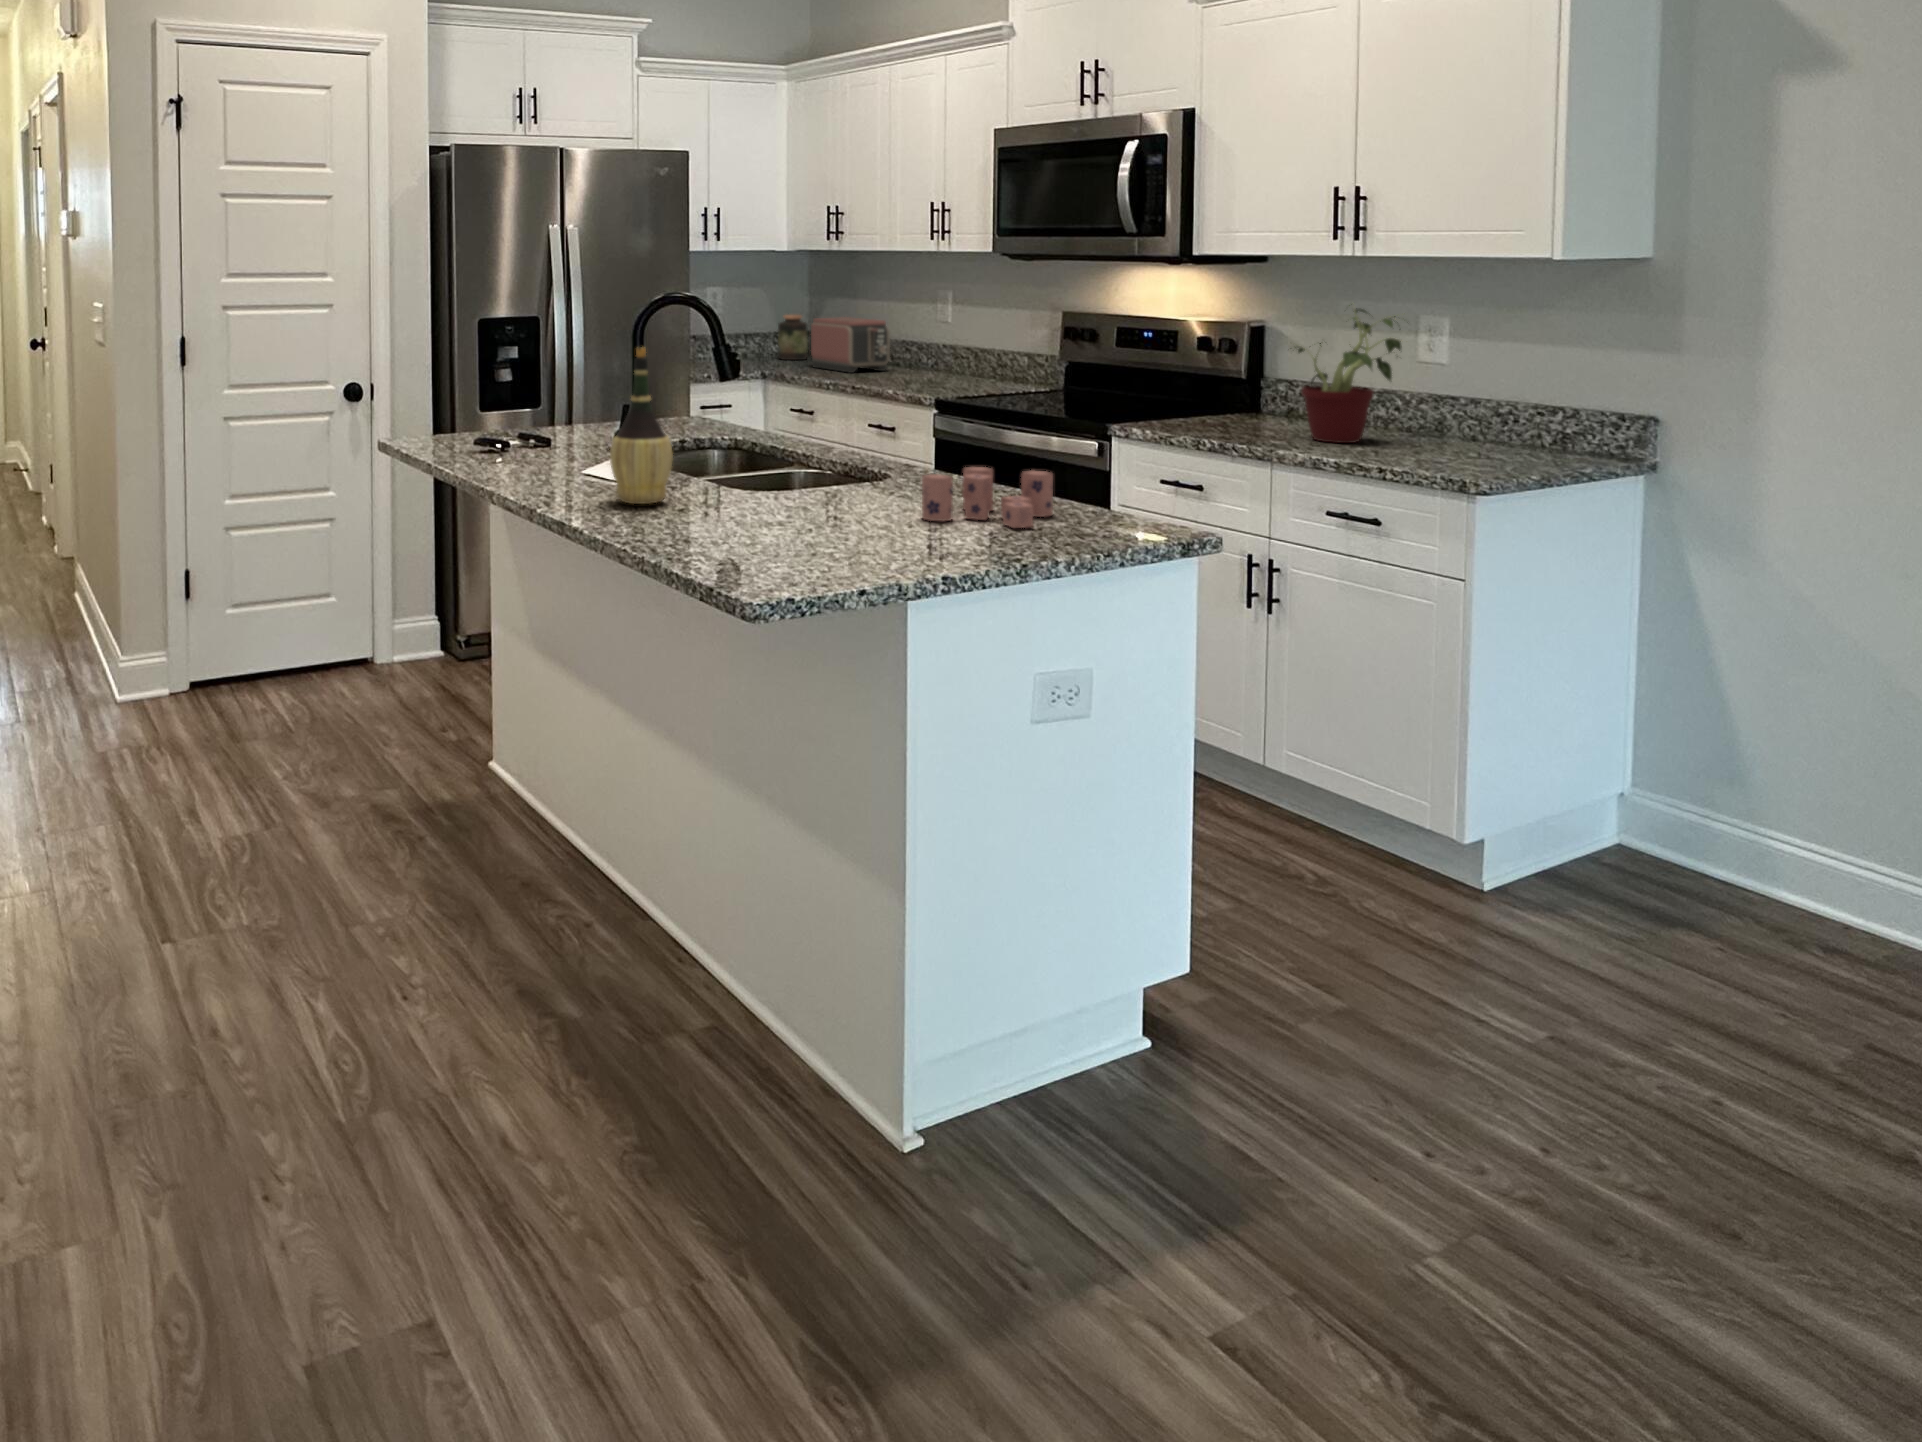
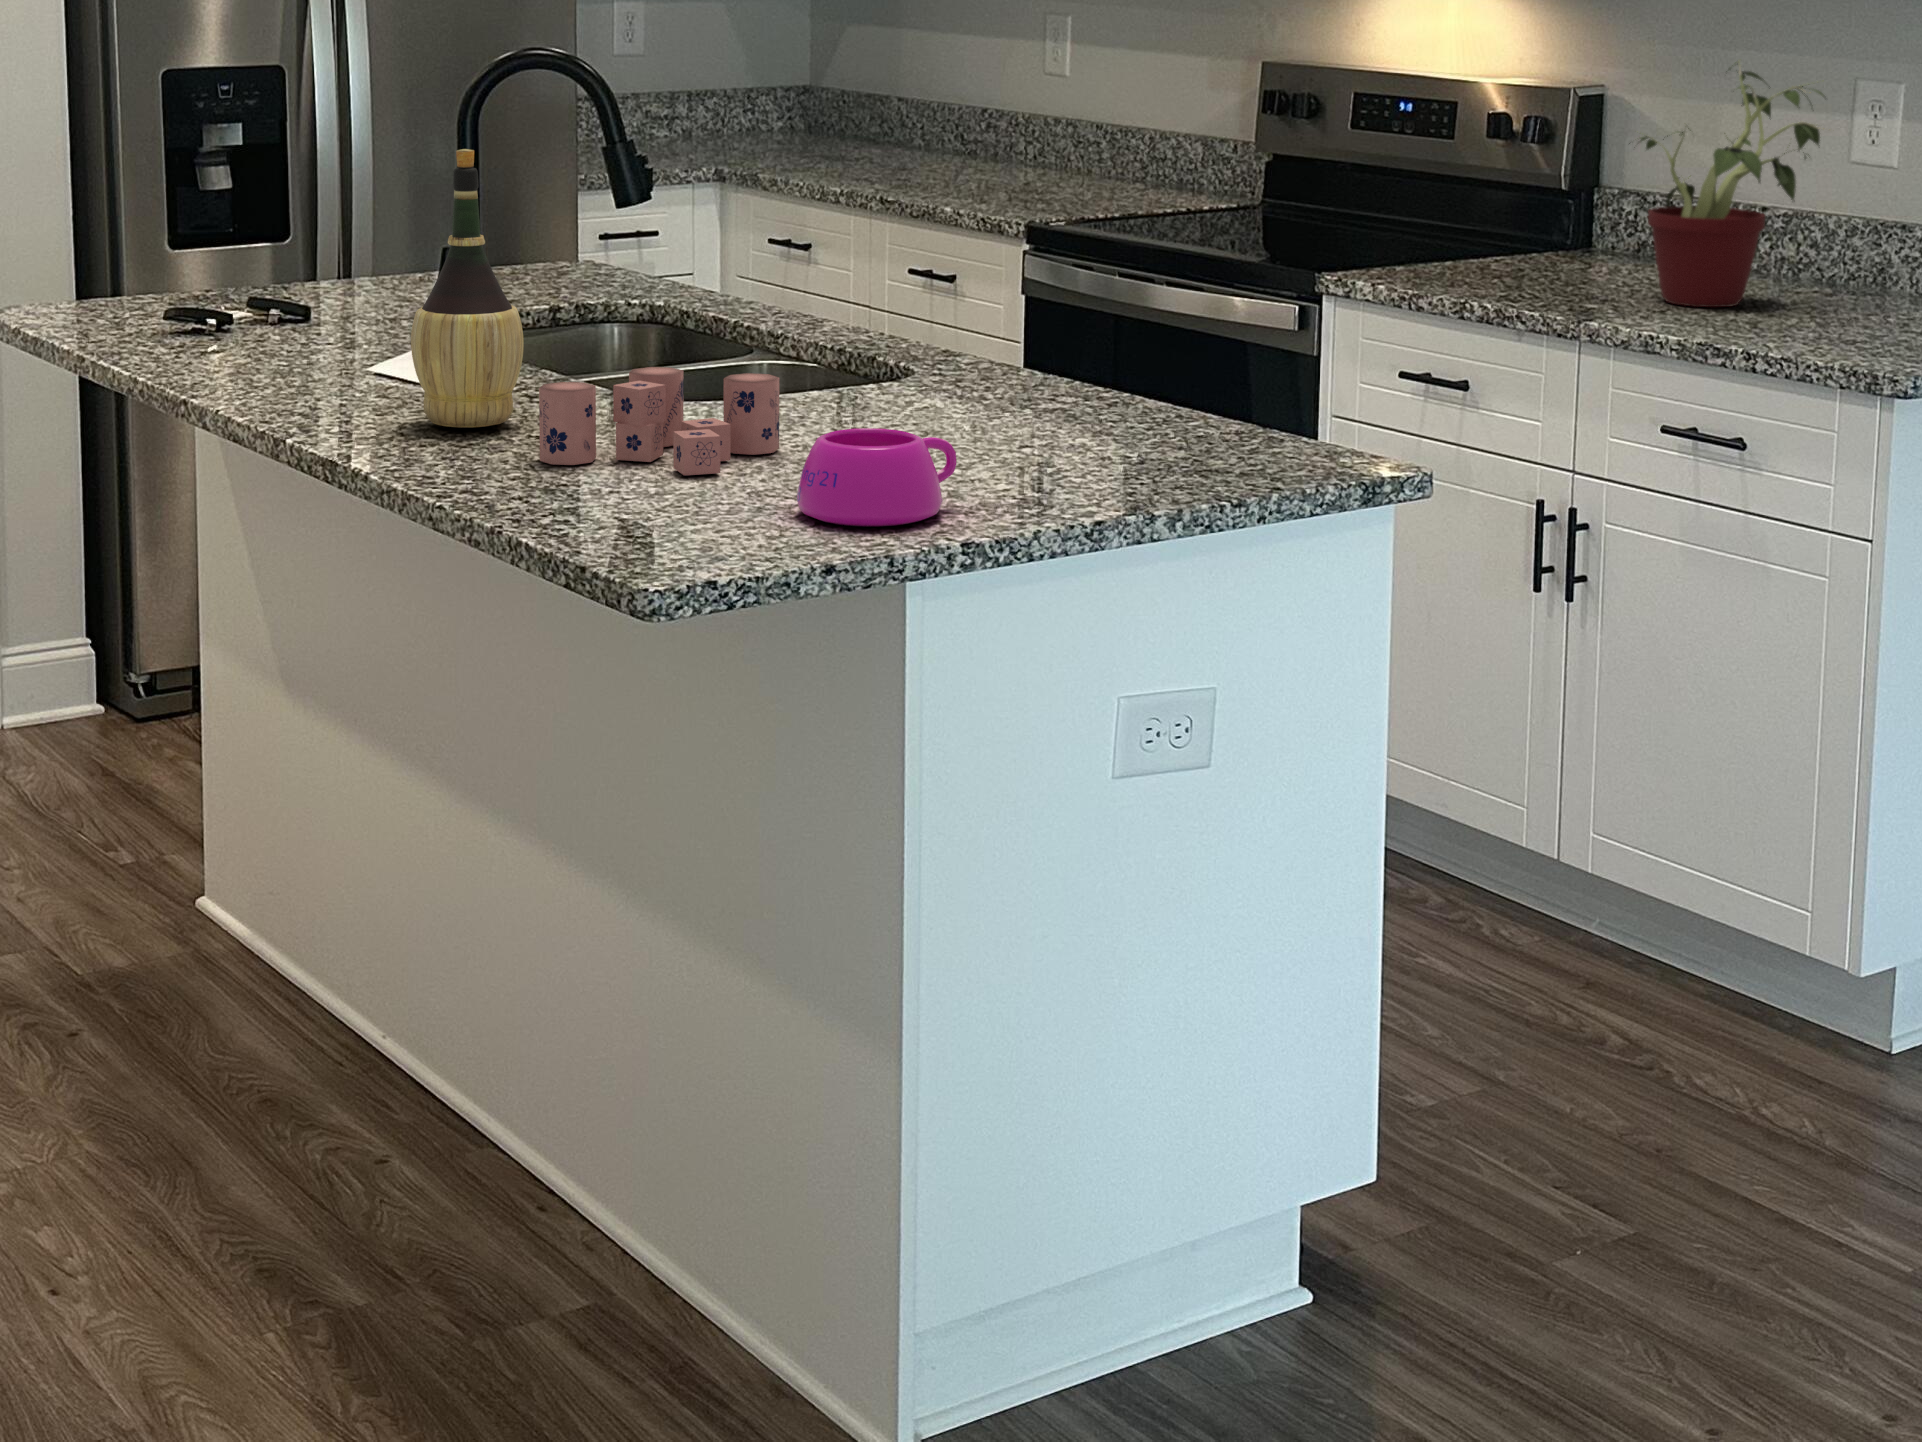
jar: present [778,315,808,360] -> none [752,57,808,146]
toaster: present [811,317,890,373] -> none [813,65,961,173]
candle: present [922,466,1053,528] -> present [539,367,779,475]
bowl: none [837,507,932,566] -> present [797,428,956,526]

